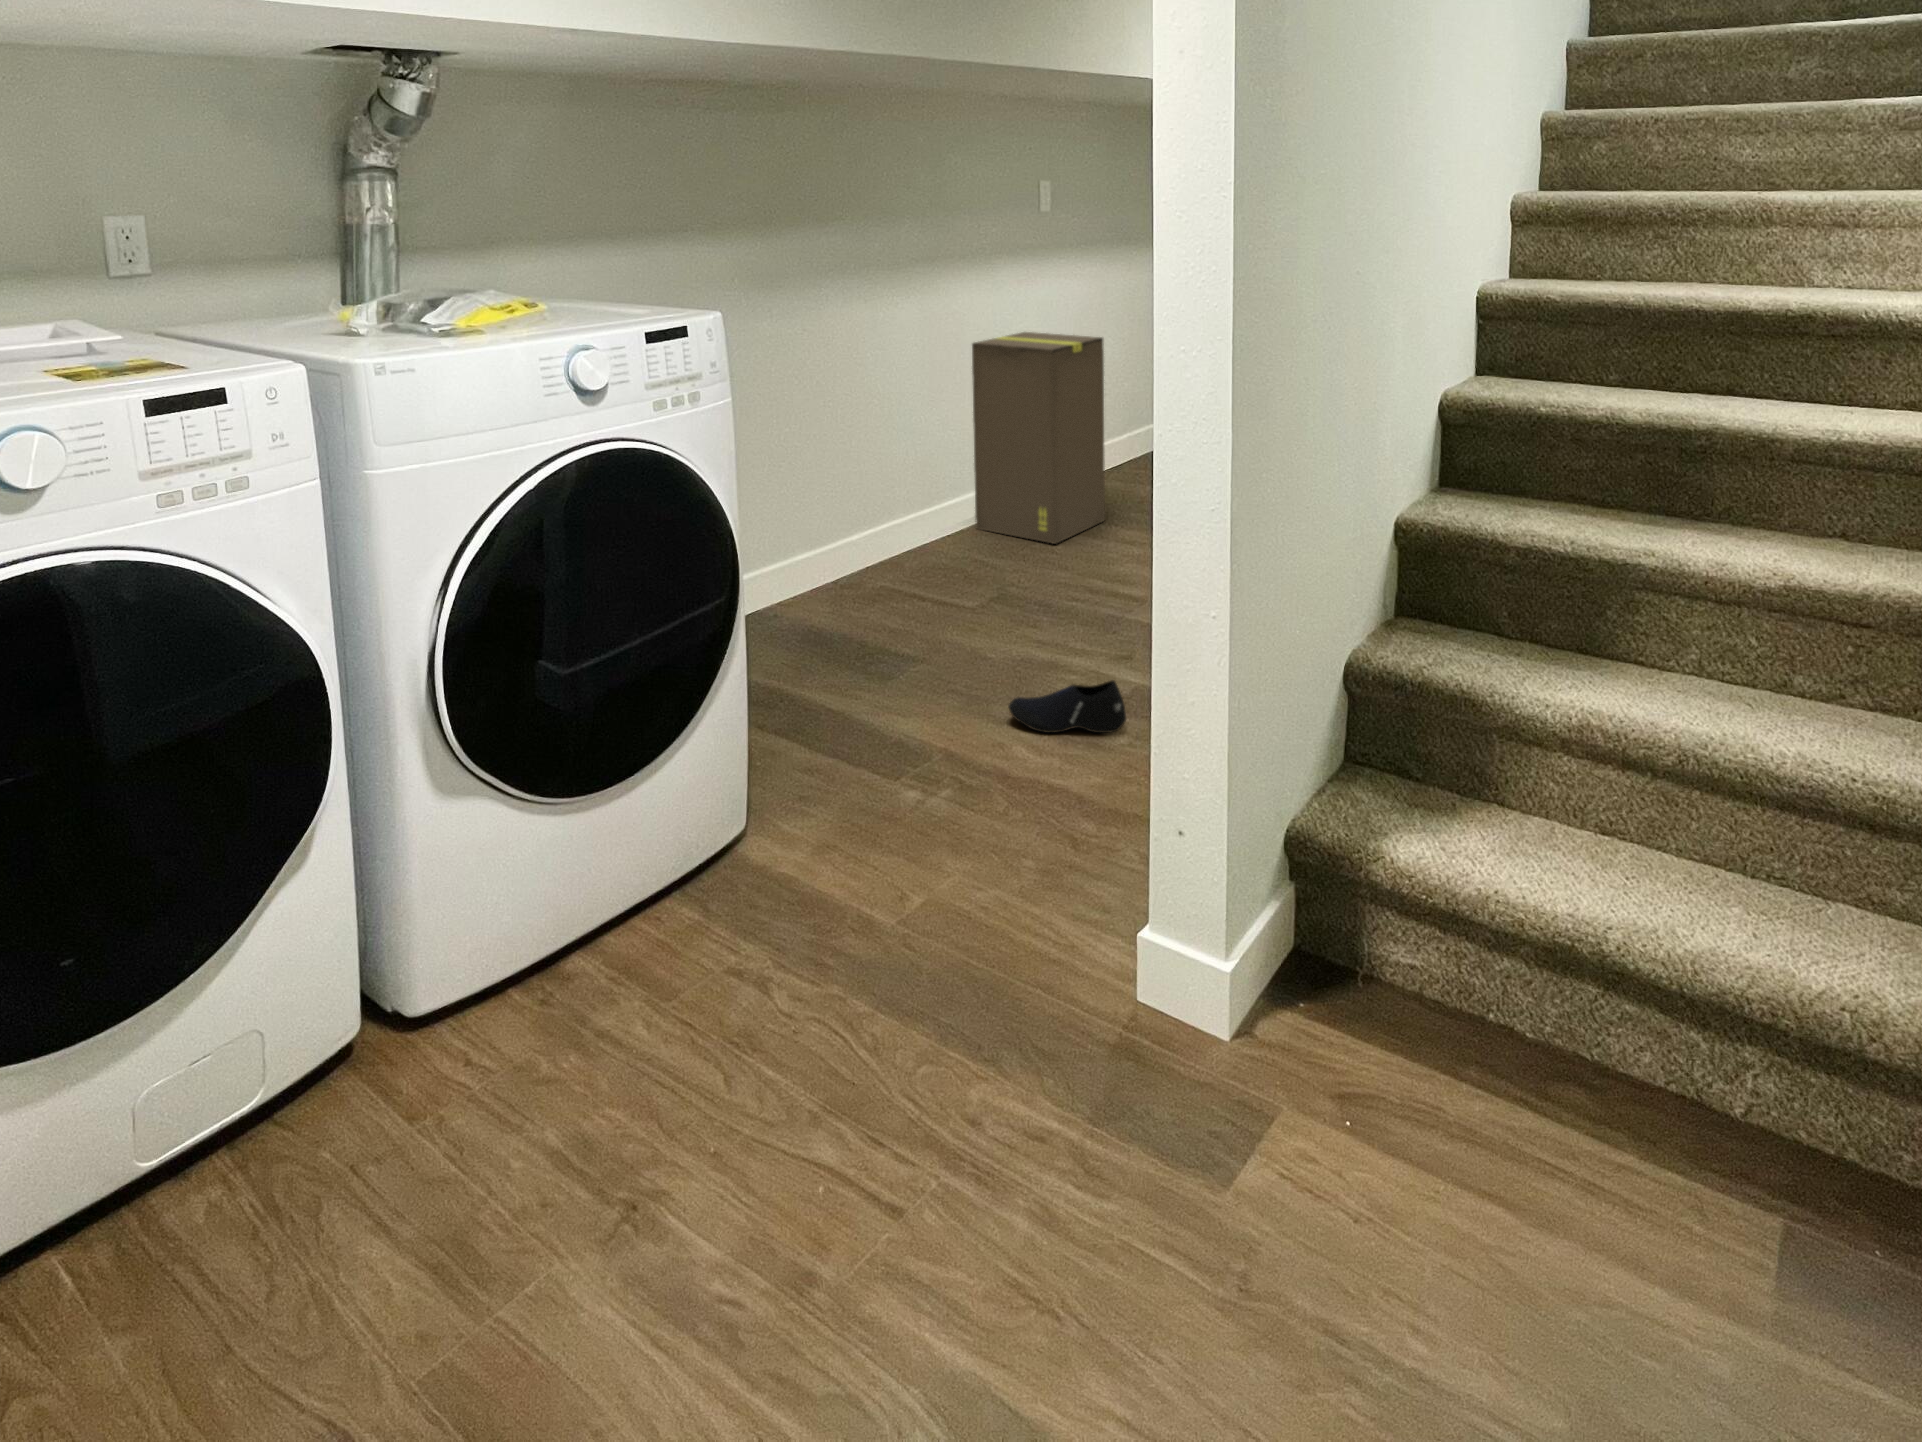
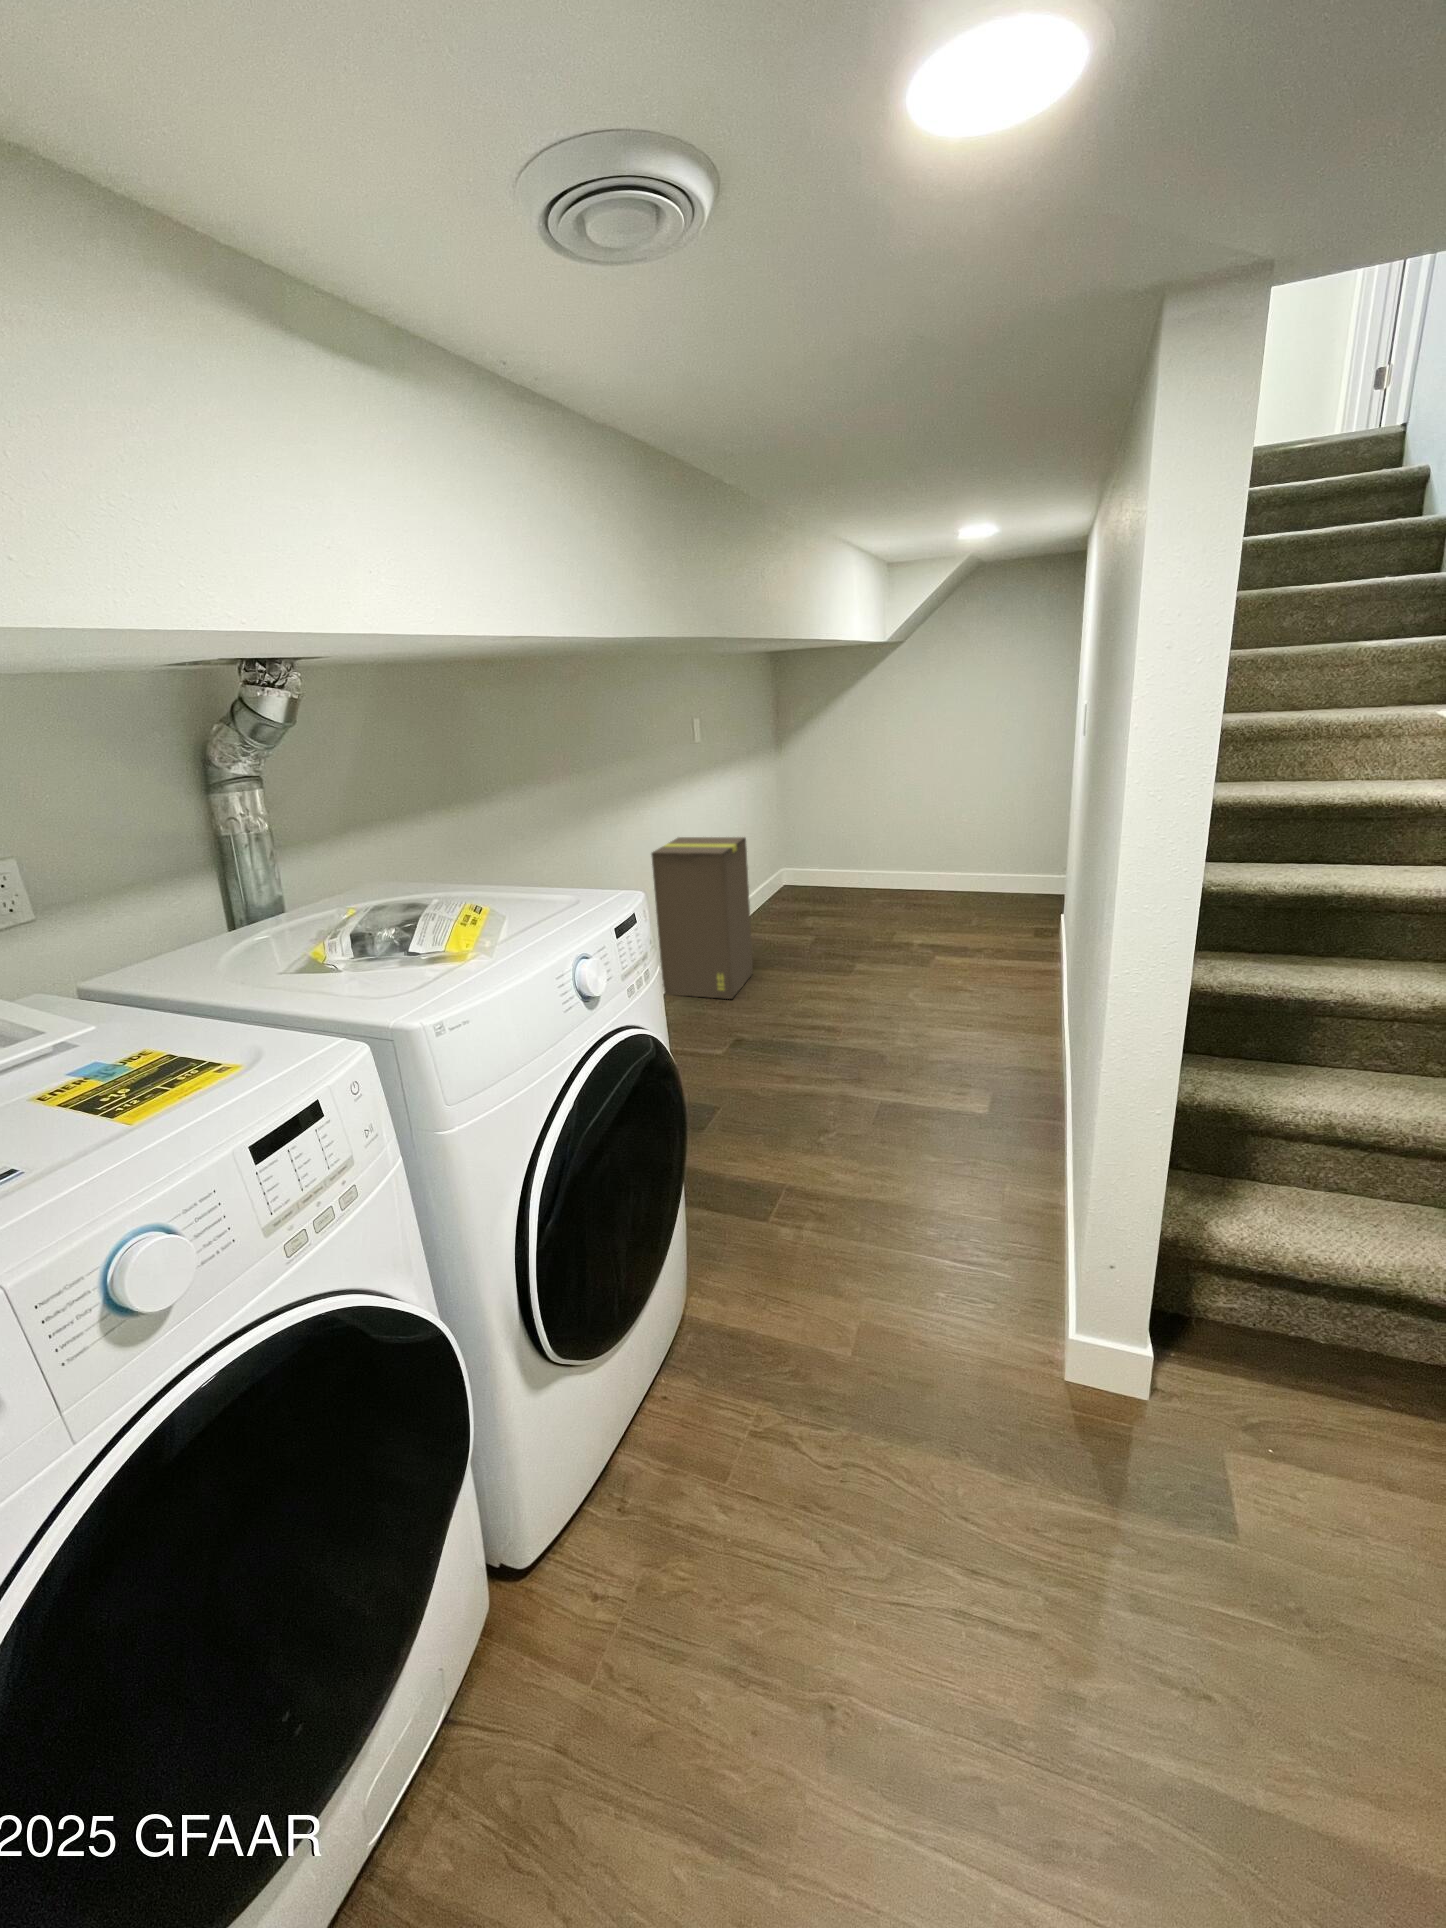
shoe: present [1008,680,1126,733] -> none [803,1118,892,1167]

